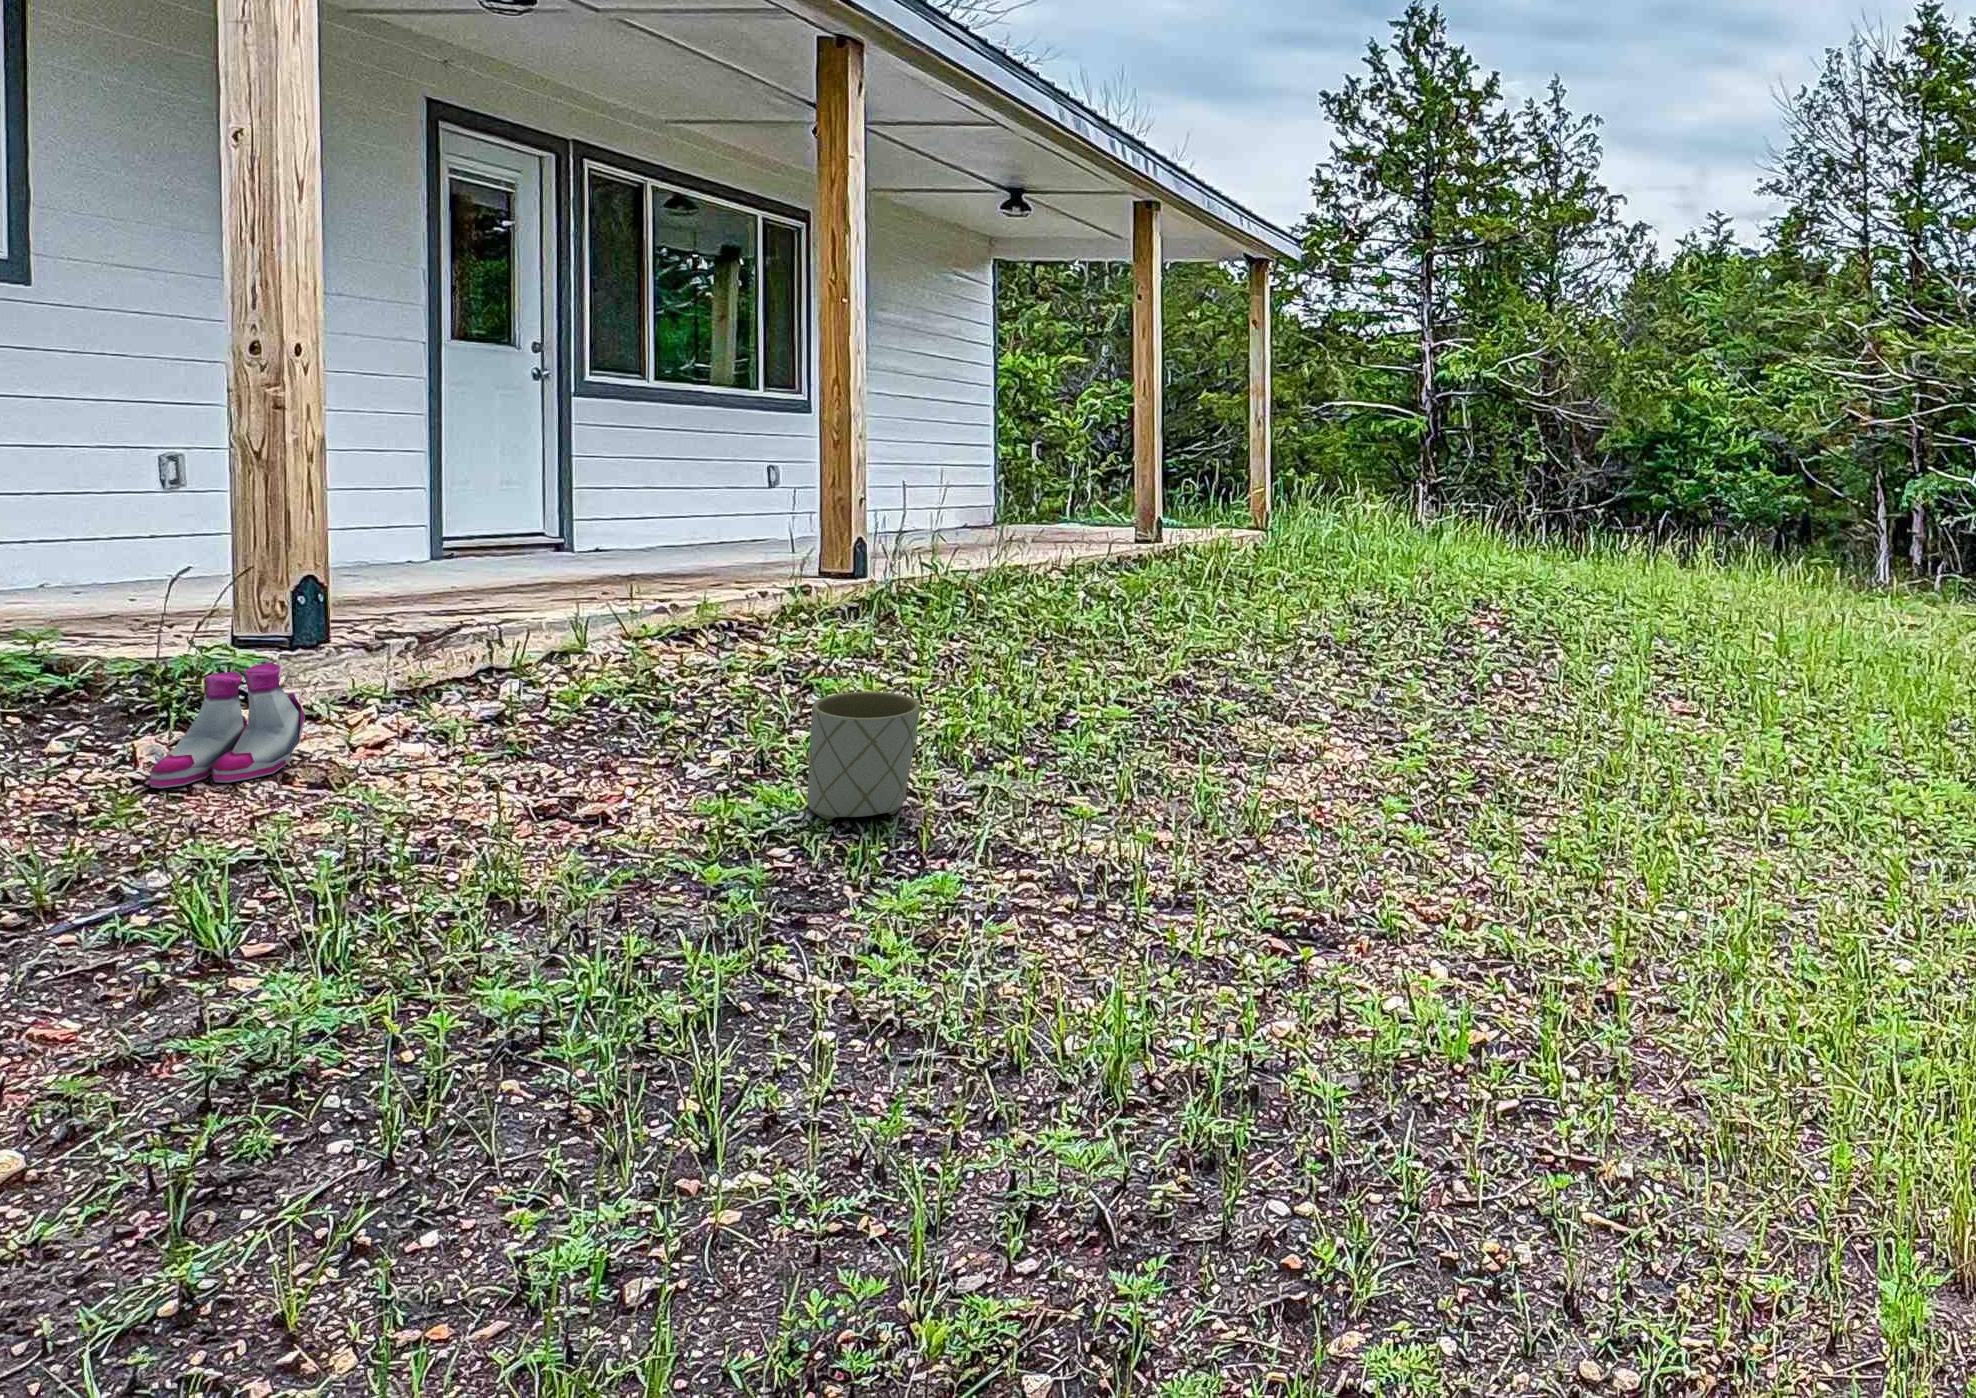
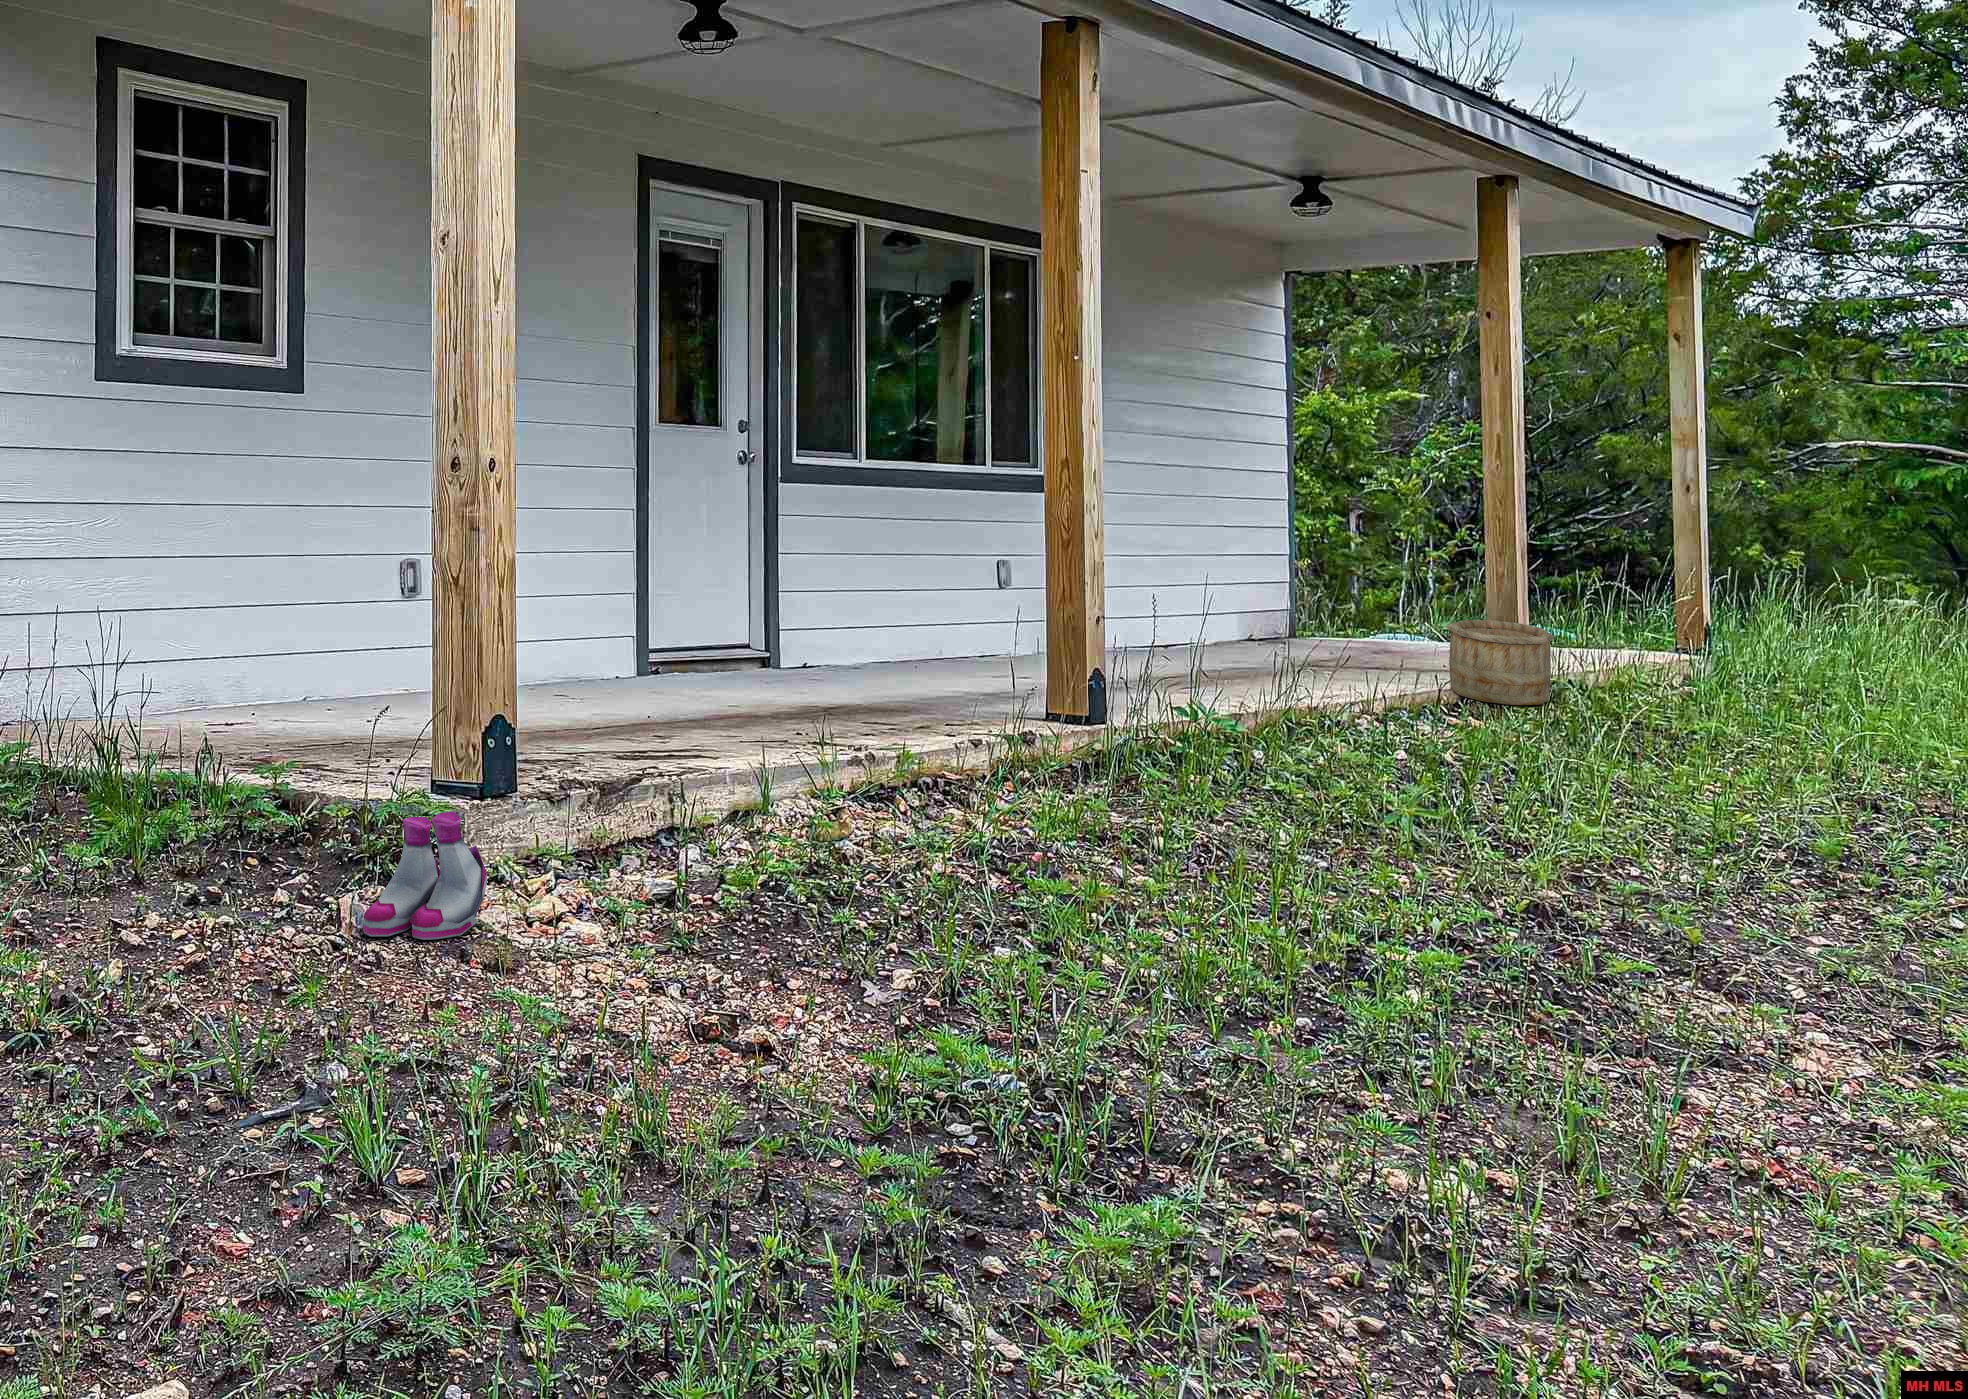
wooden bucket: none [1100,500,1164,555] -> present [1447,620,1554,705]
planter: present [807,692,920,821] -> none [1010,945,1165,1148]

